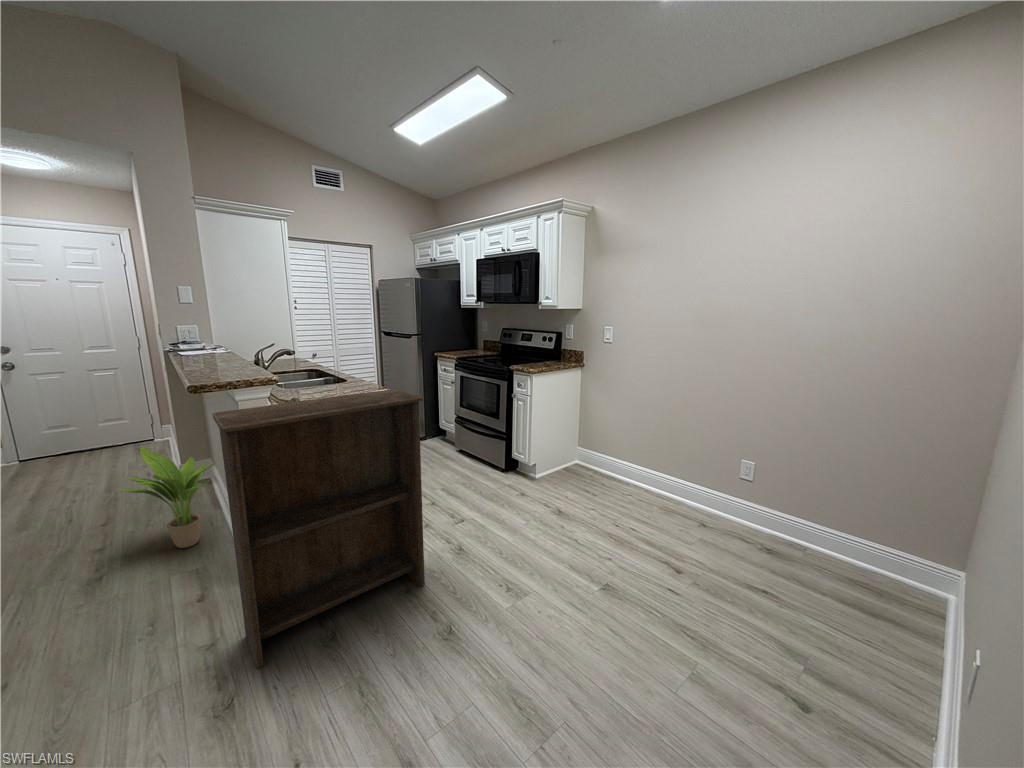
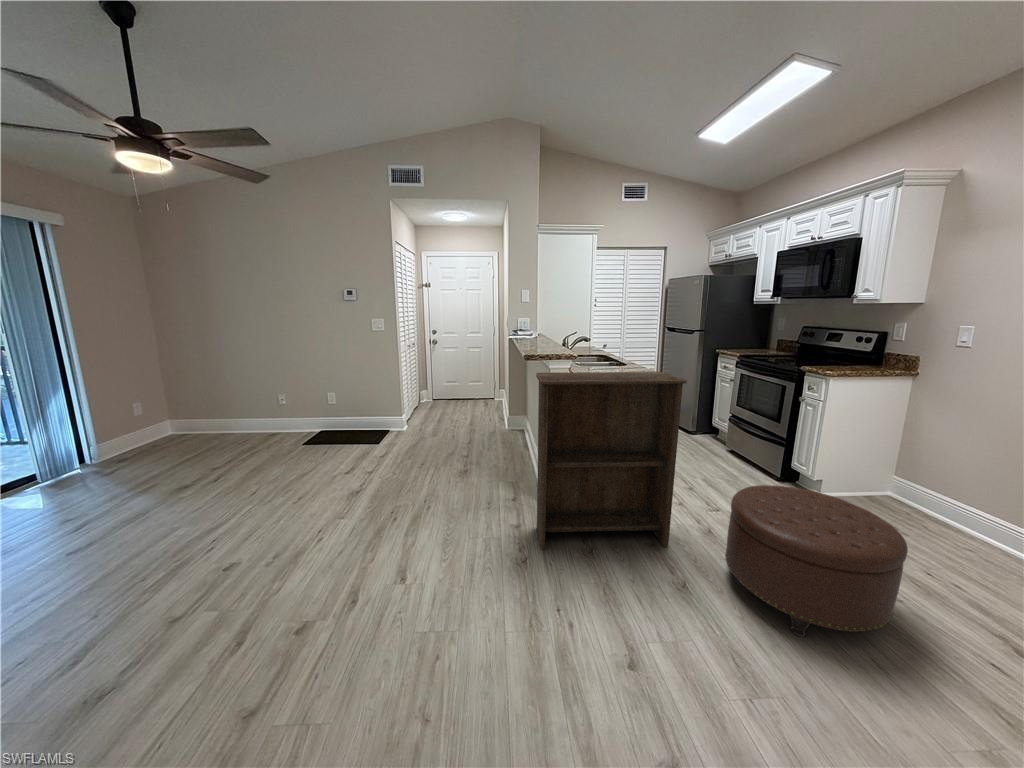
potted plant: present [117,447,215,548] -> none [482,395,532,465]
ottoman: none [481,483,609,628] -> present [725,485,908,637]

